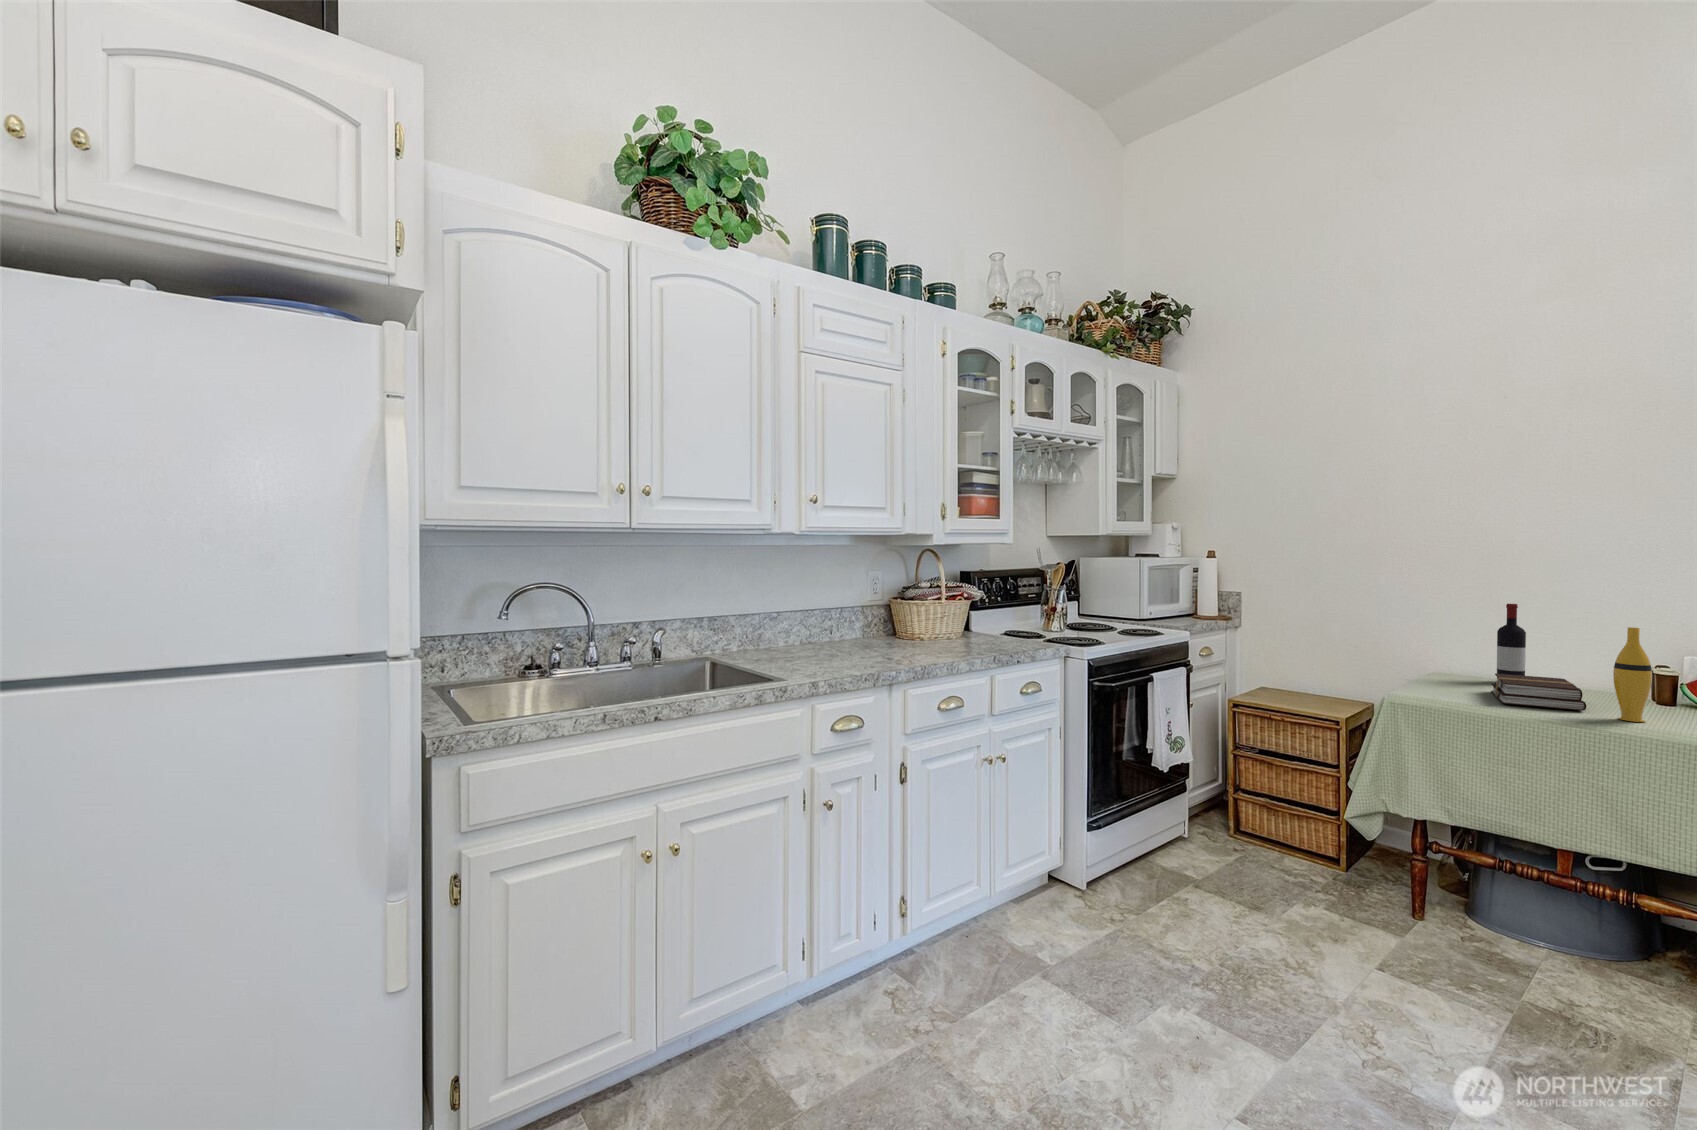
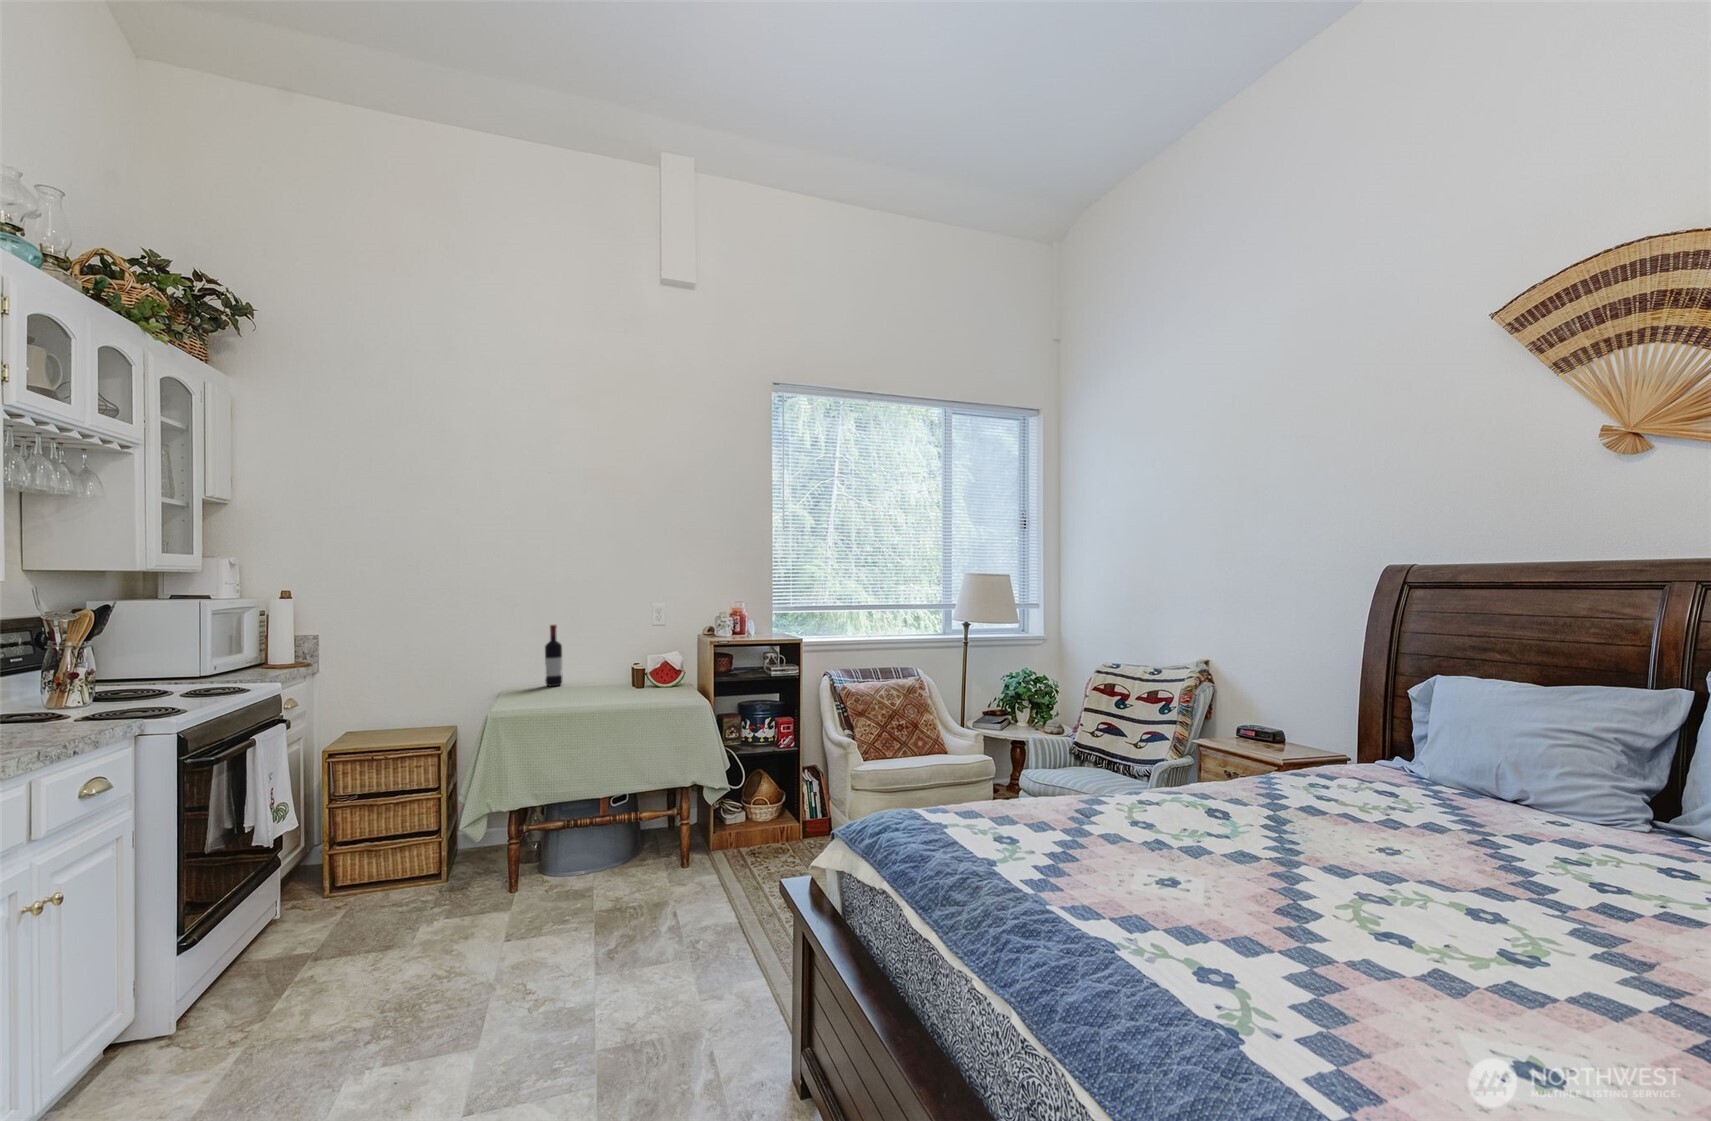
vase: present [1613,627,1652,722] -> none [622,633,641,696]
book: present [1491,674,1586,711] -> none [548,675,608,699]

